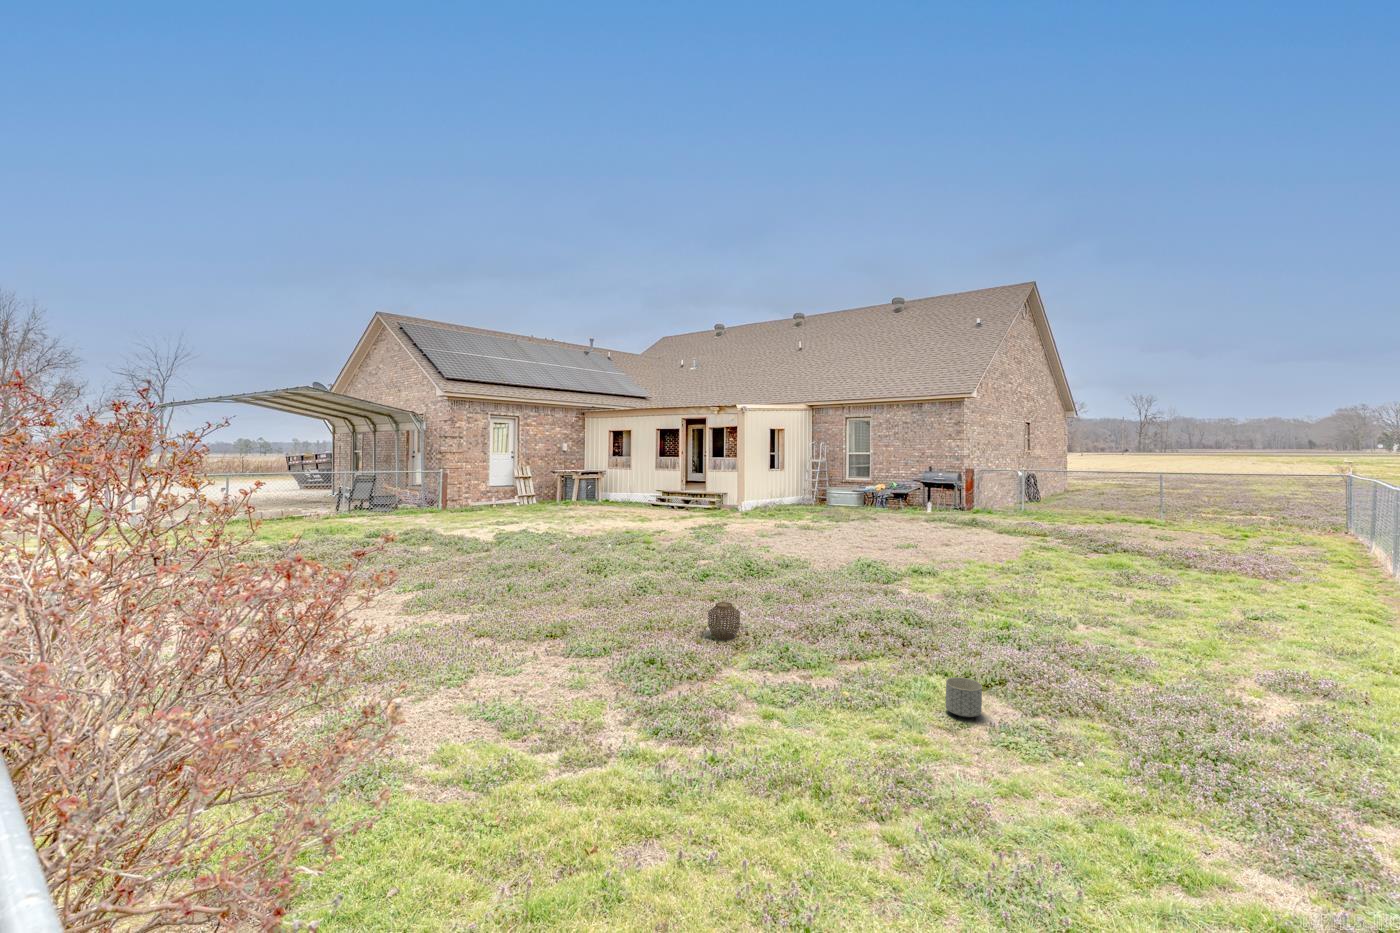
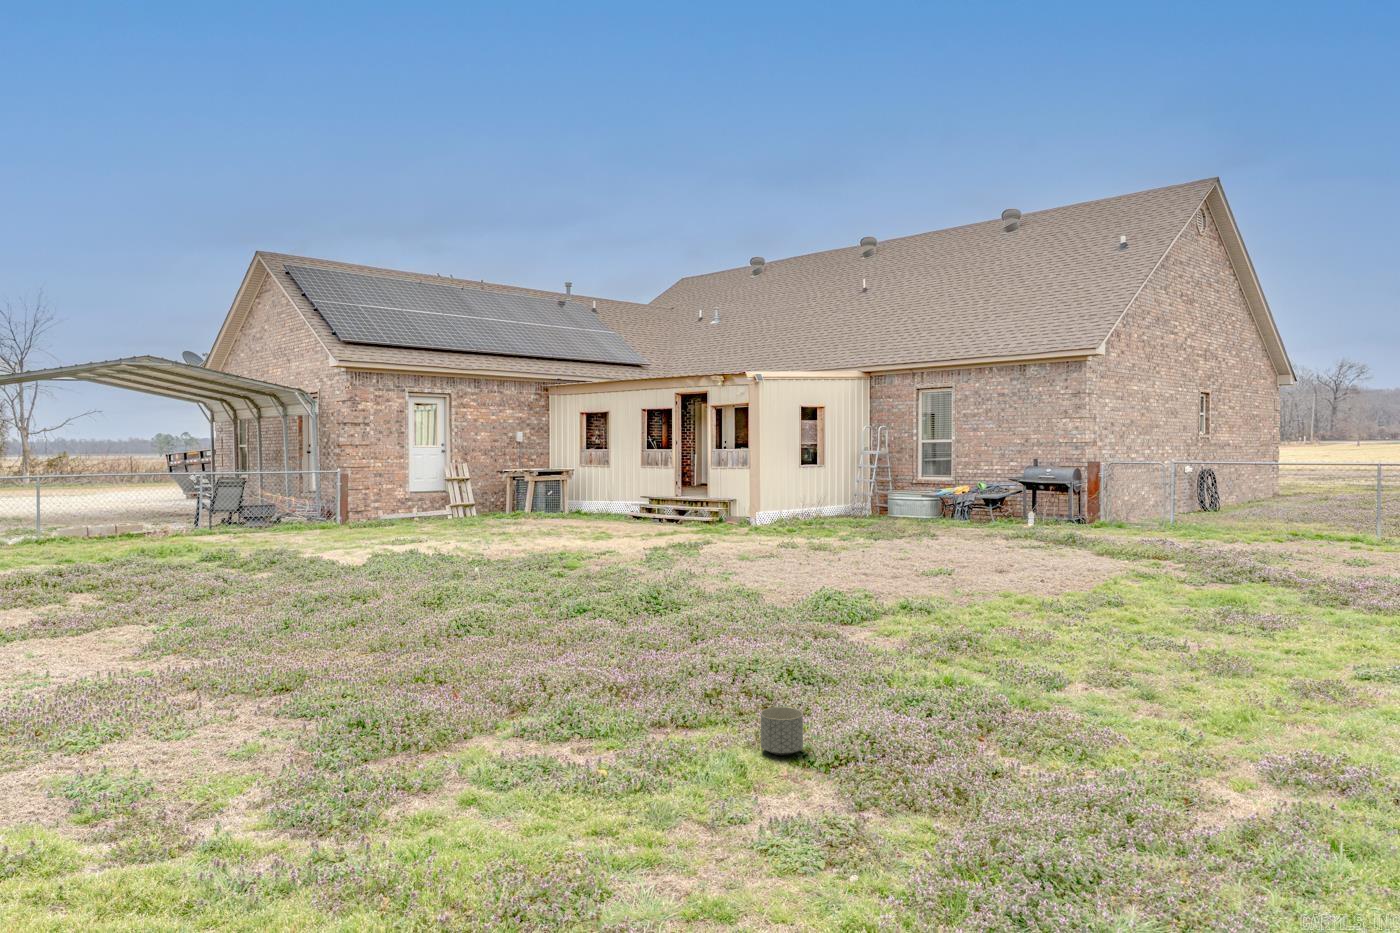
woven basket: present [708,602,740,640] -> none [547,625,589,672]

